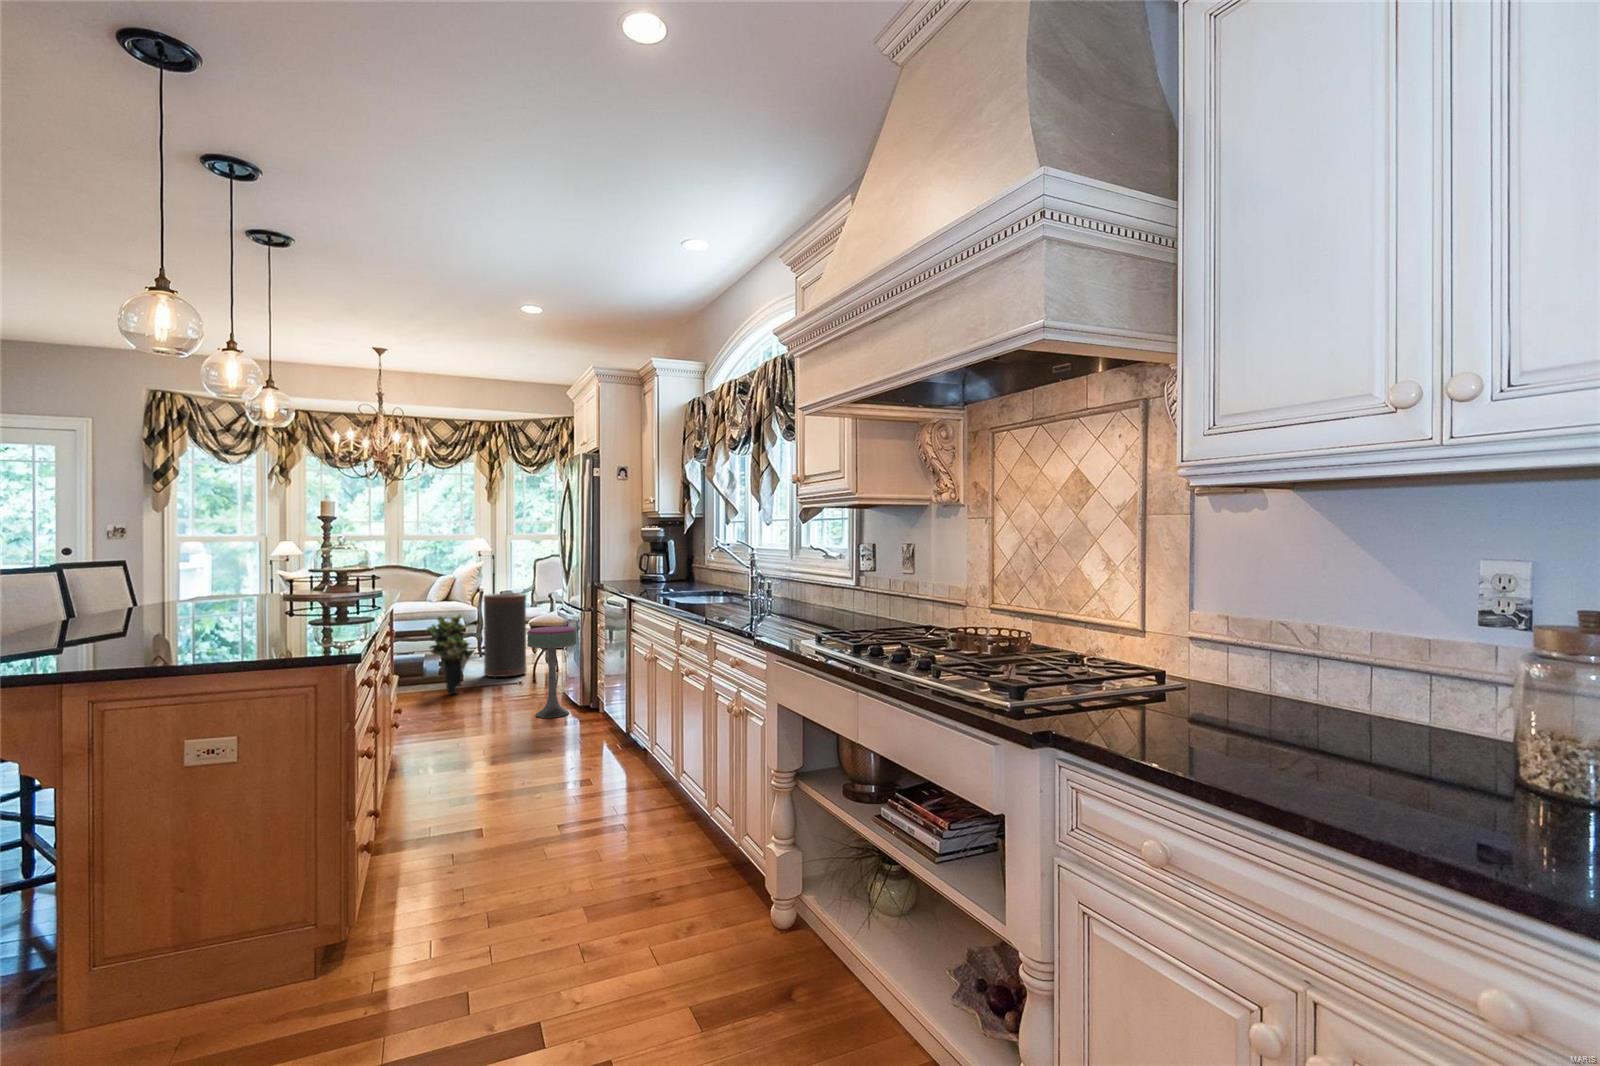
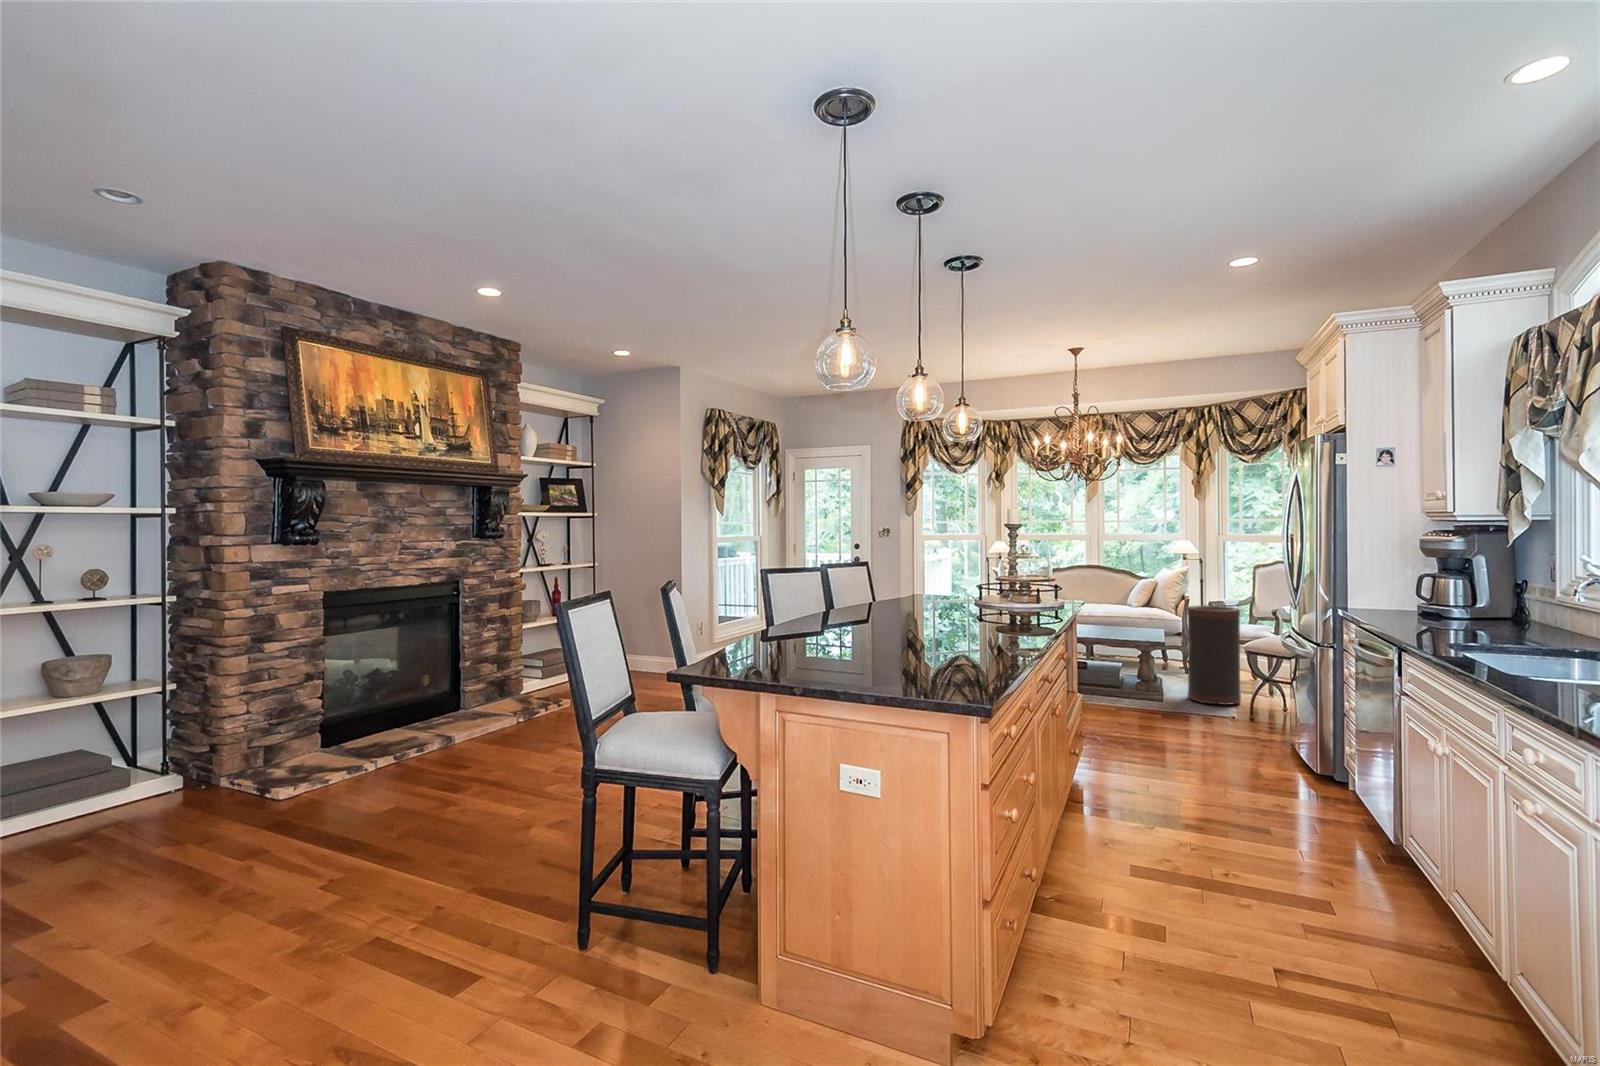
potted plant: present [426,615,474,695] -> none [1120,627,1176,717]
bar stool: present [527,626,576,718] -> none [1238,660,1310,781]

